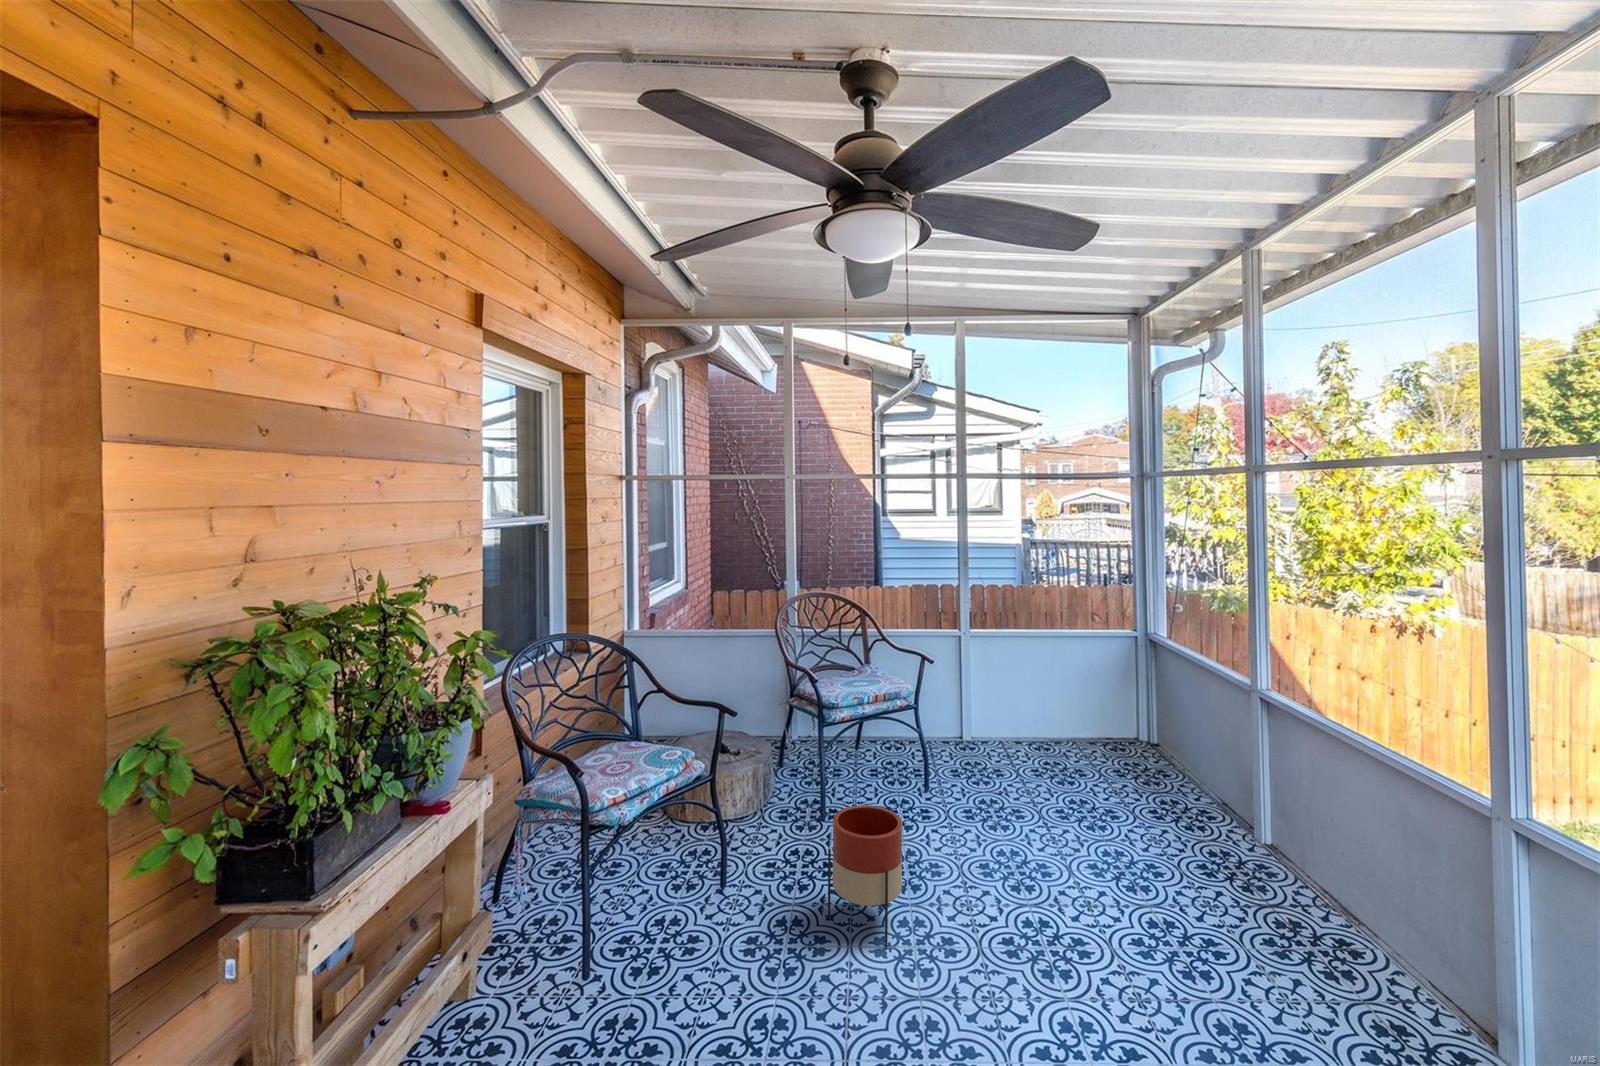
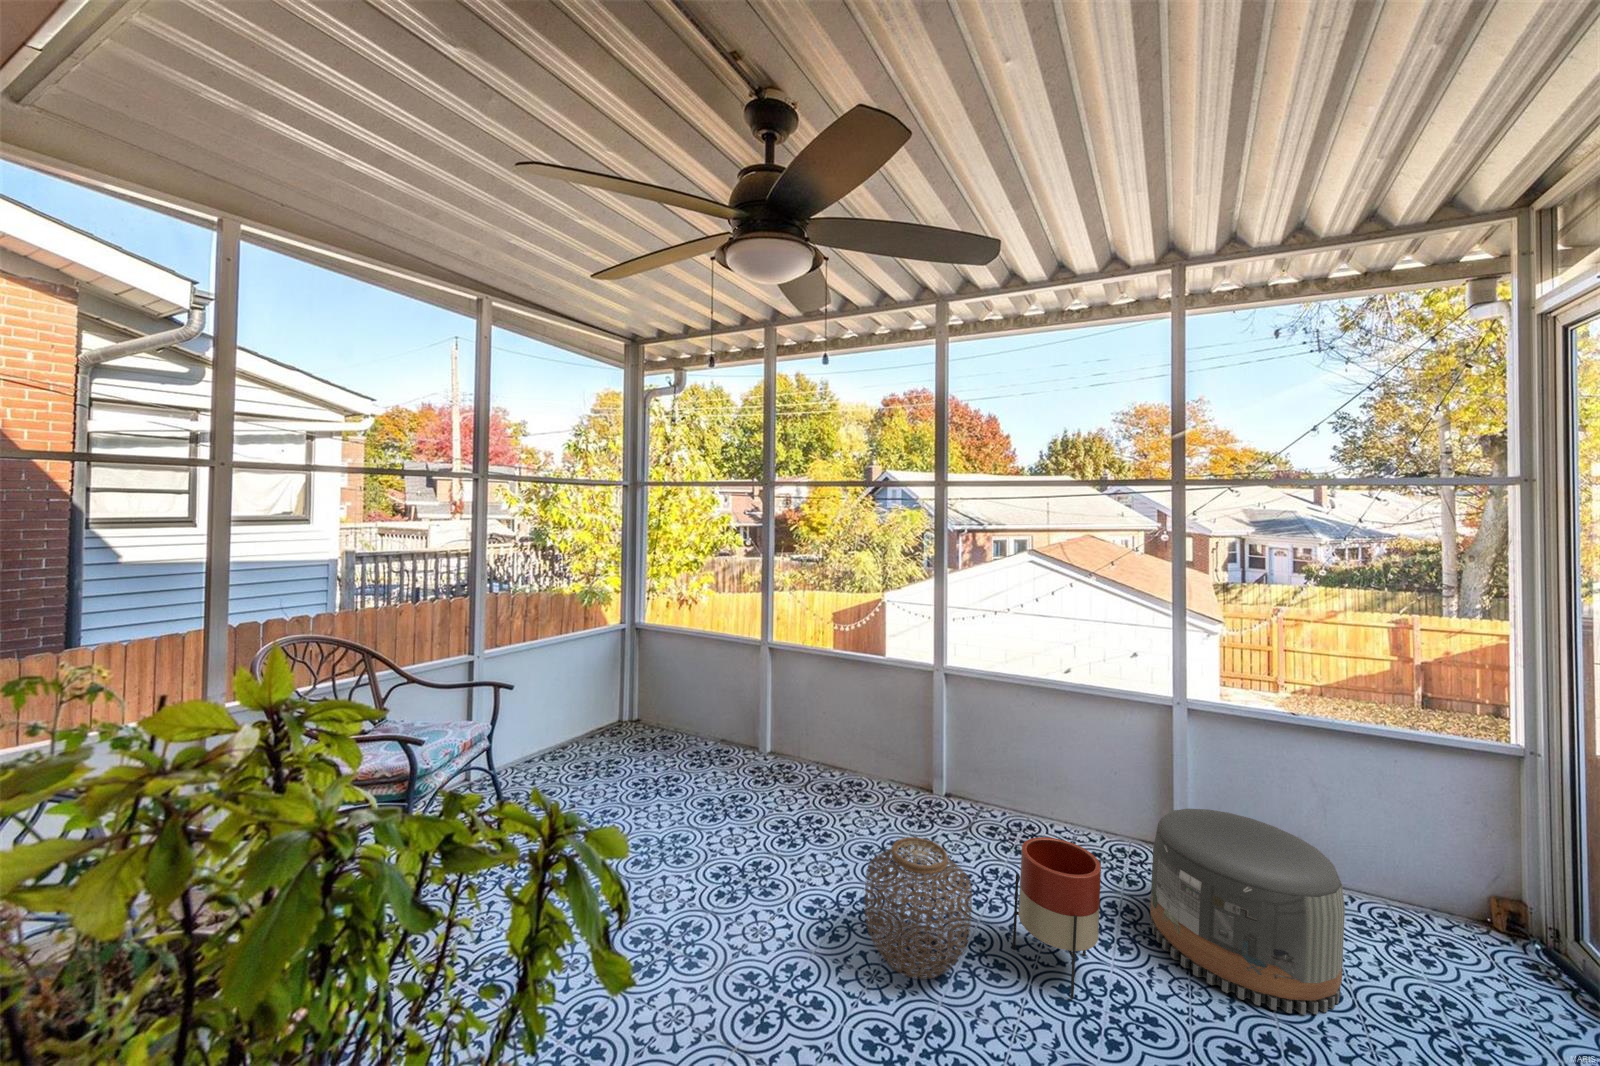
pouf: none [930,748,1064,900] -> present [1150,809,1345,1014]
woven basket: none [687,839,795,983] -> present [865,837,972,979]

